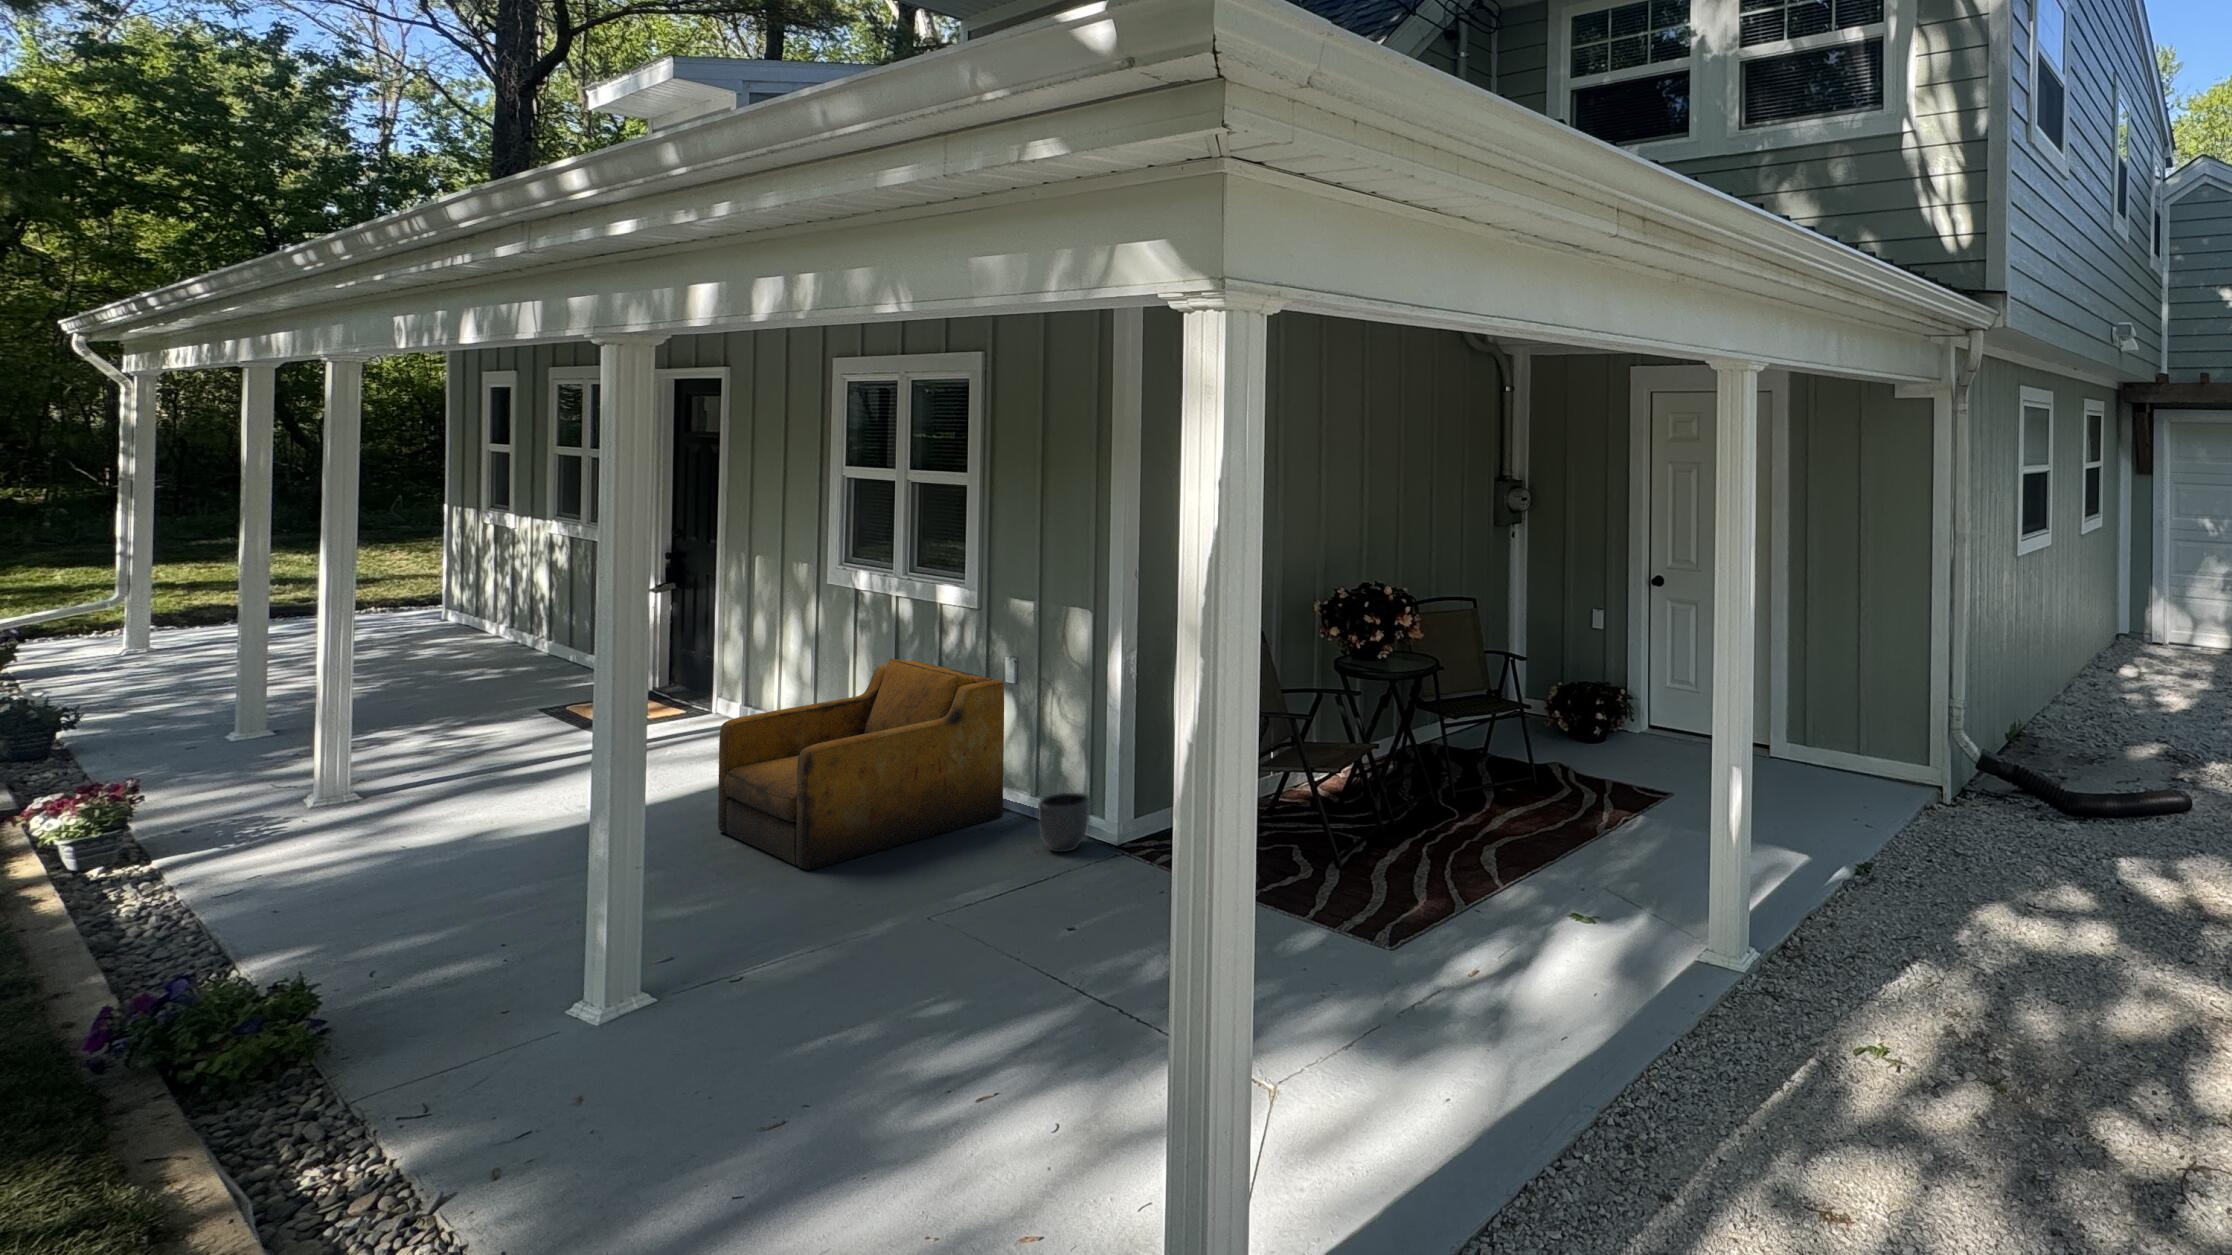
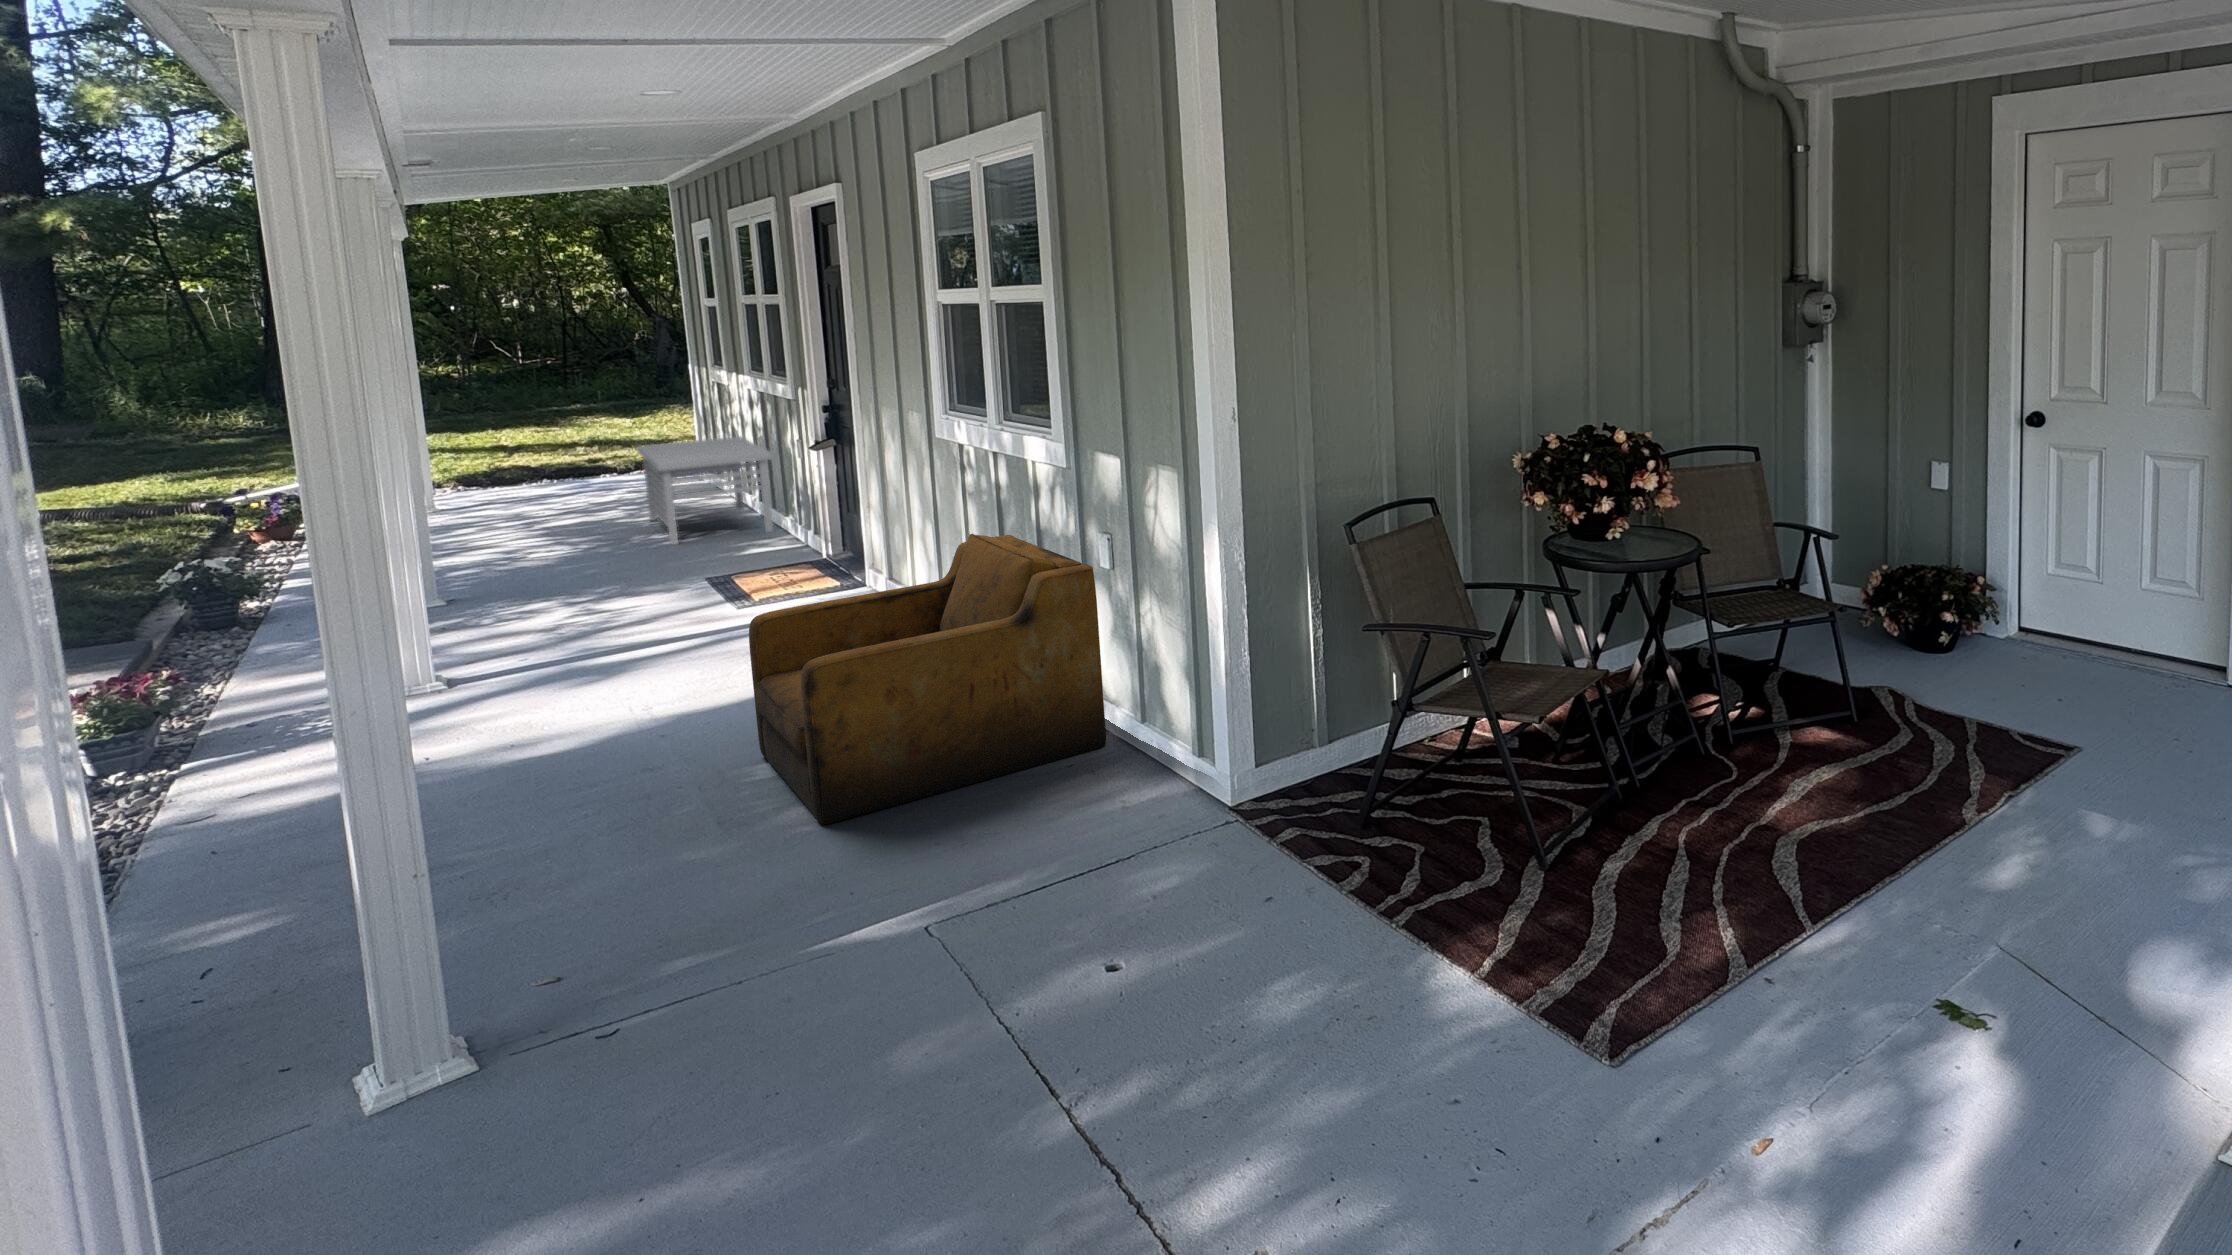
storage bench: none [427,578,586,680] -> present [637,436,773,545]
planter: present [1038,793,1091,852] -> none [1121,725,1194,811]

